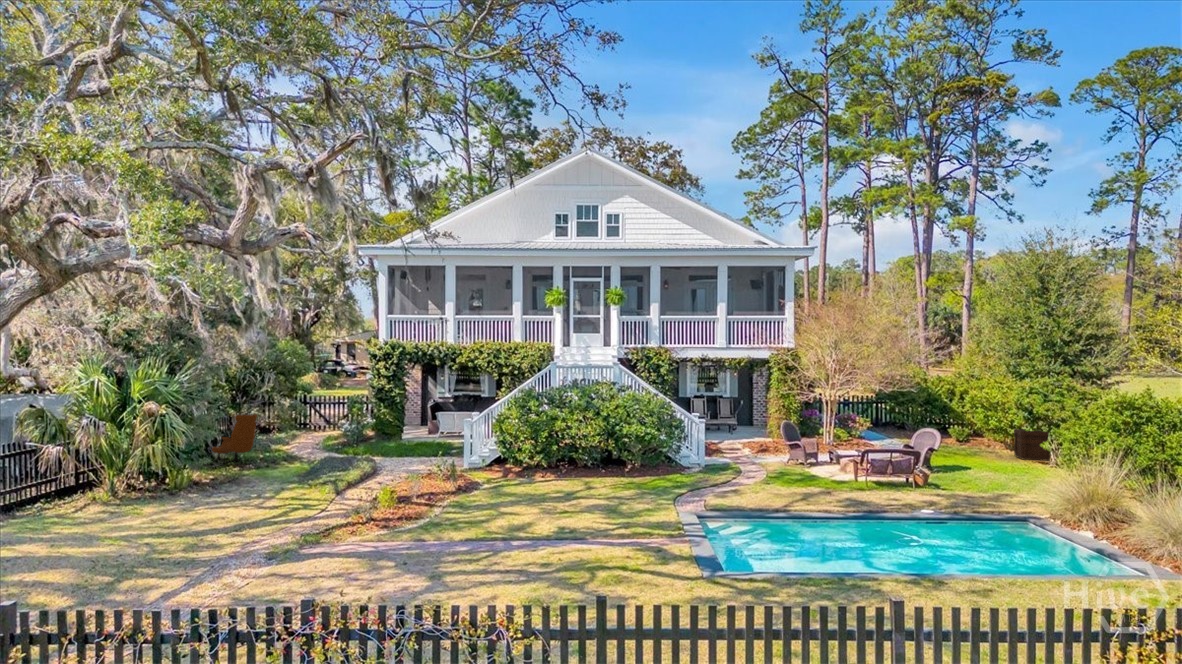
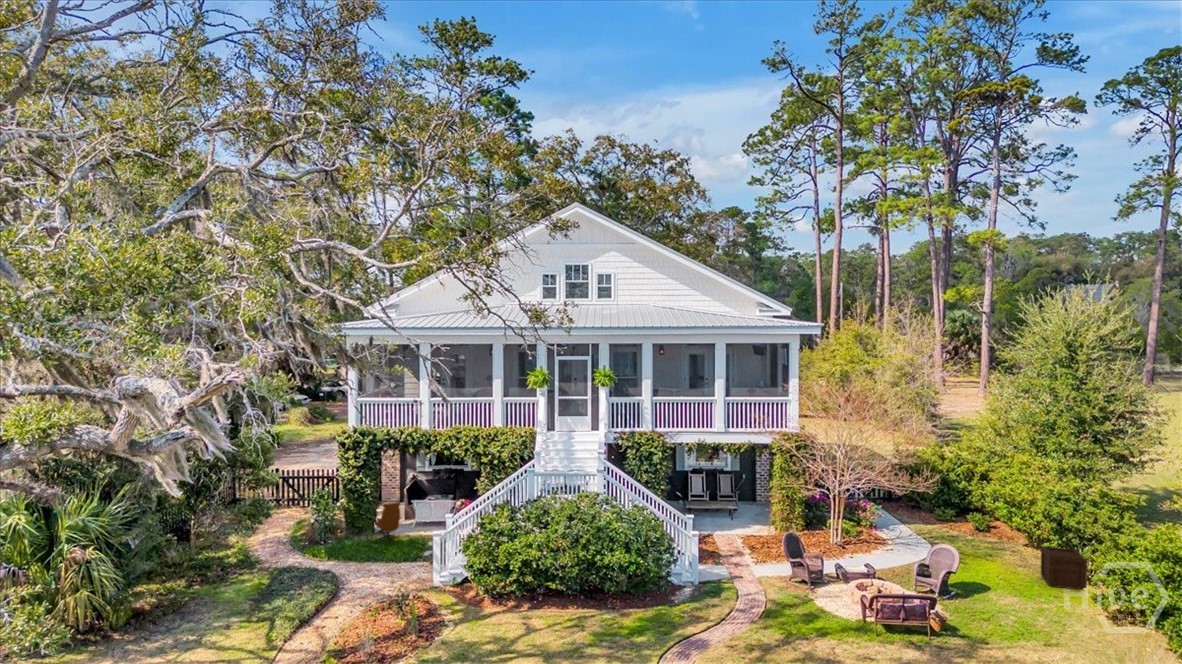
lounge chair: present [212,414,257,463] -> present [374,502,400,539]

